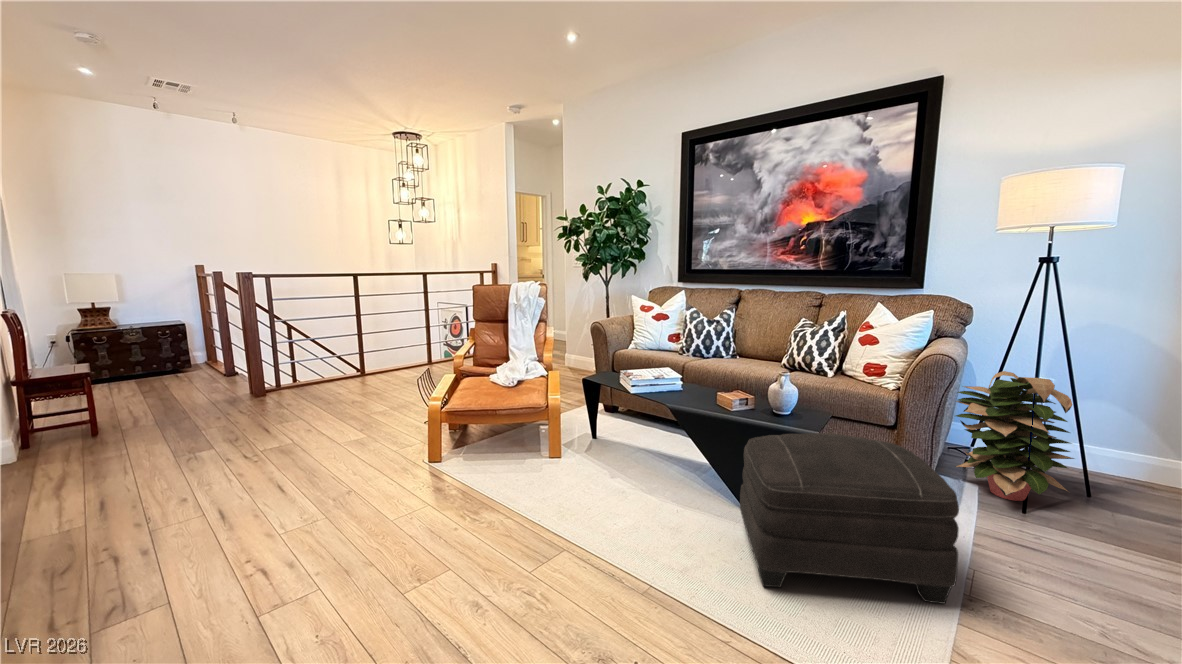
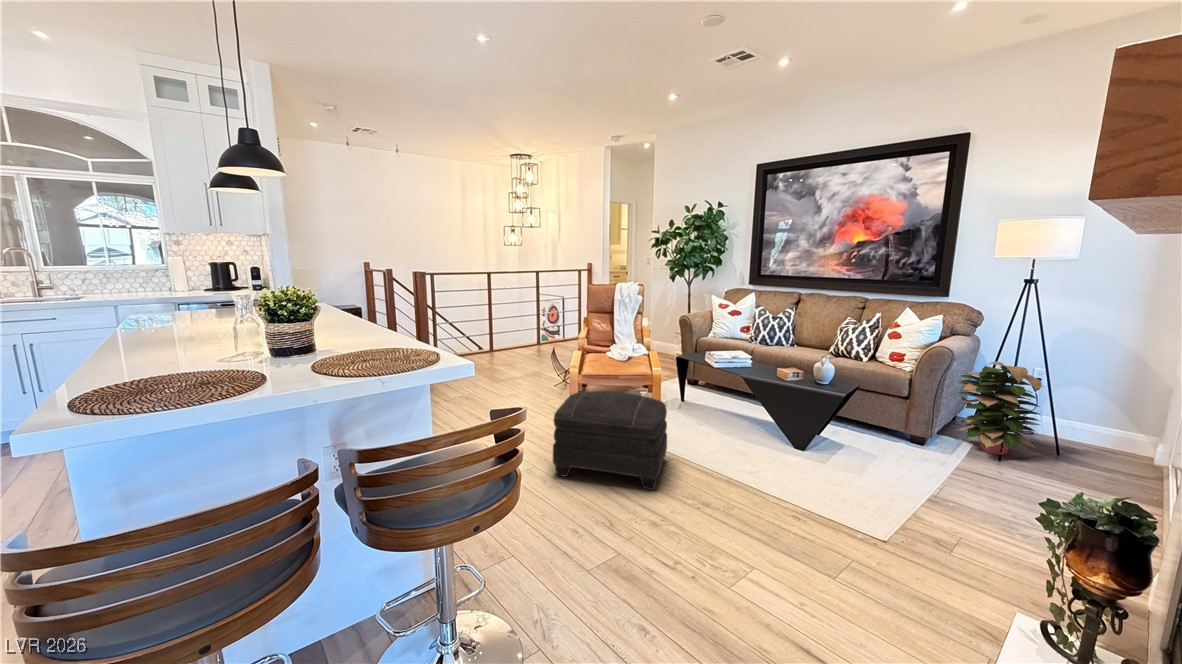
ottoman: present [740,433,959,604] -> present [553,391,667,490]

